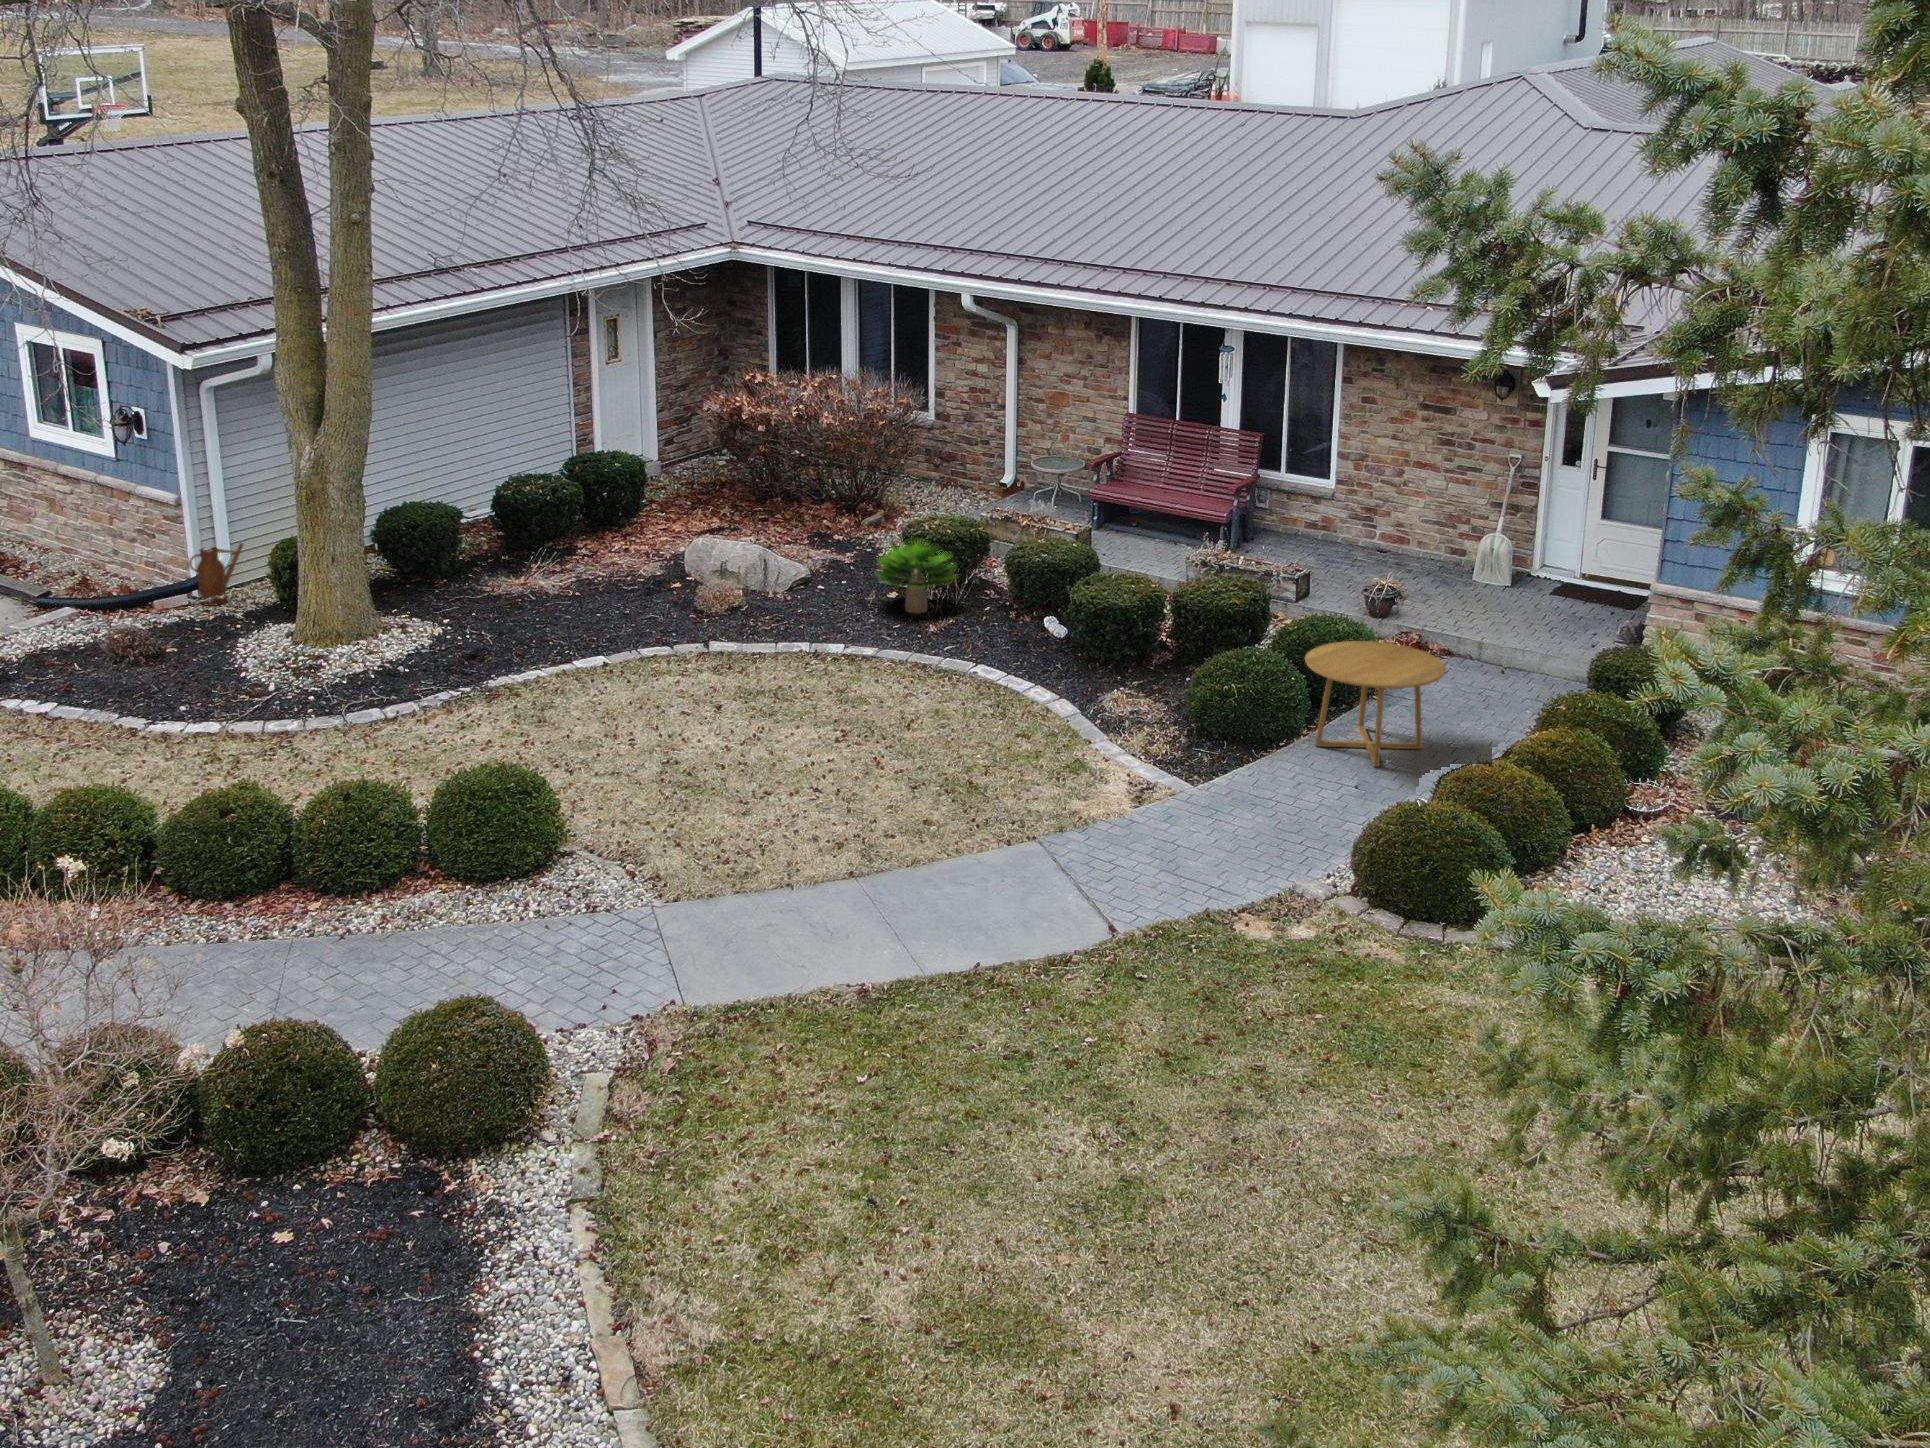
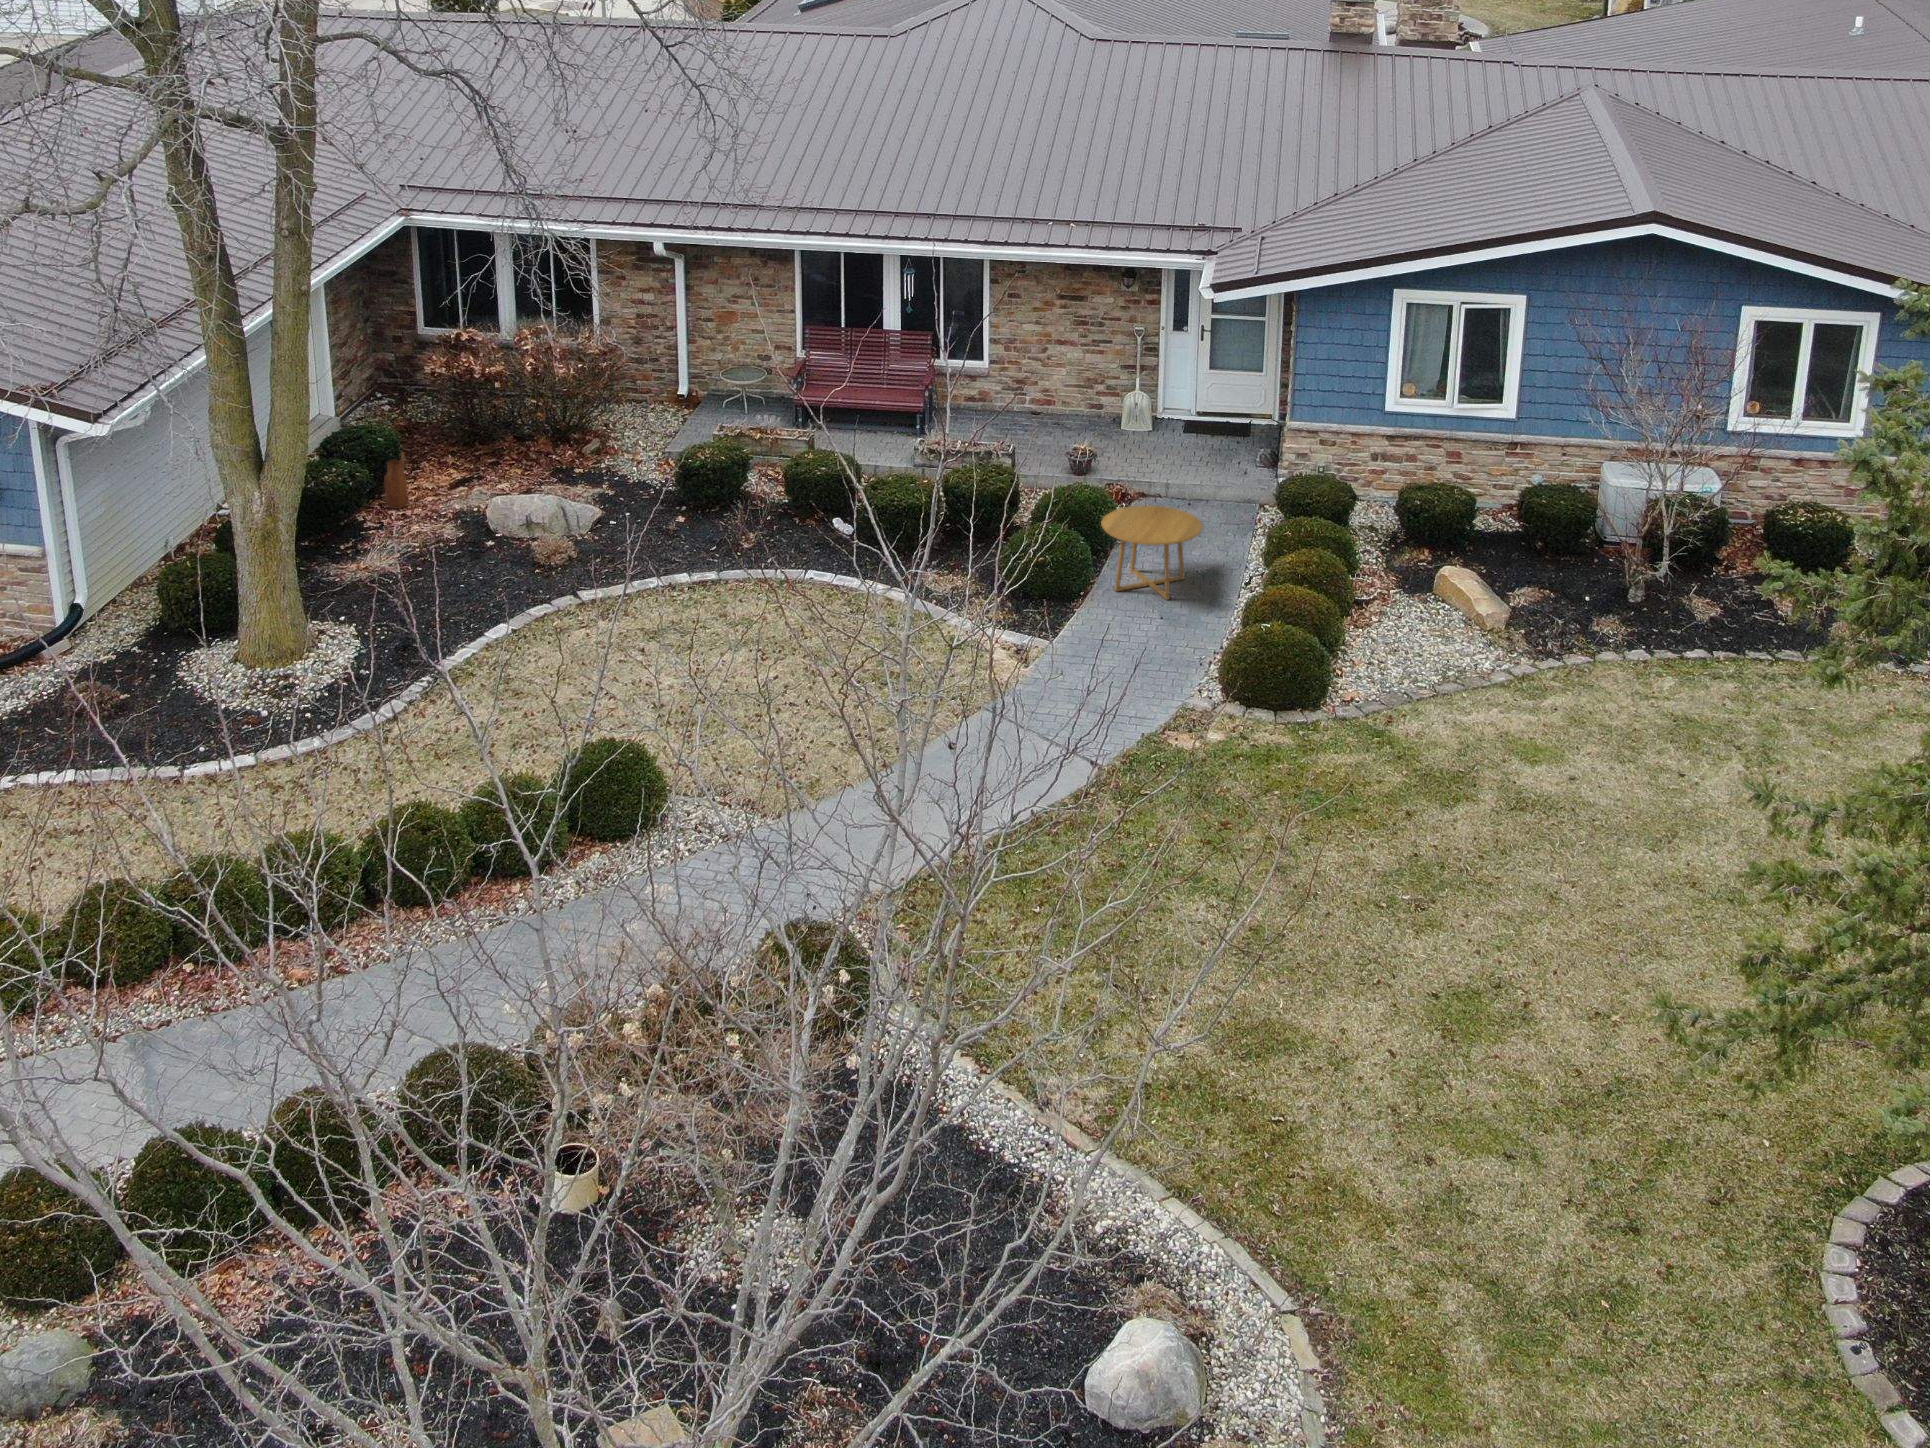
watering can: present [189,543,243,606] -> present [384,452,409,509]
potted plant: present [877,543,956,613] -> none [692,471,767,535]

